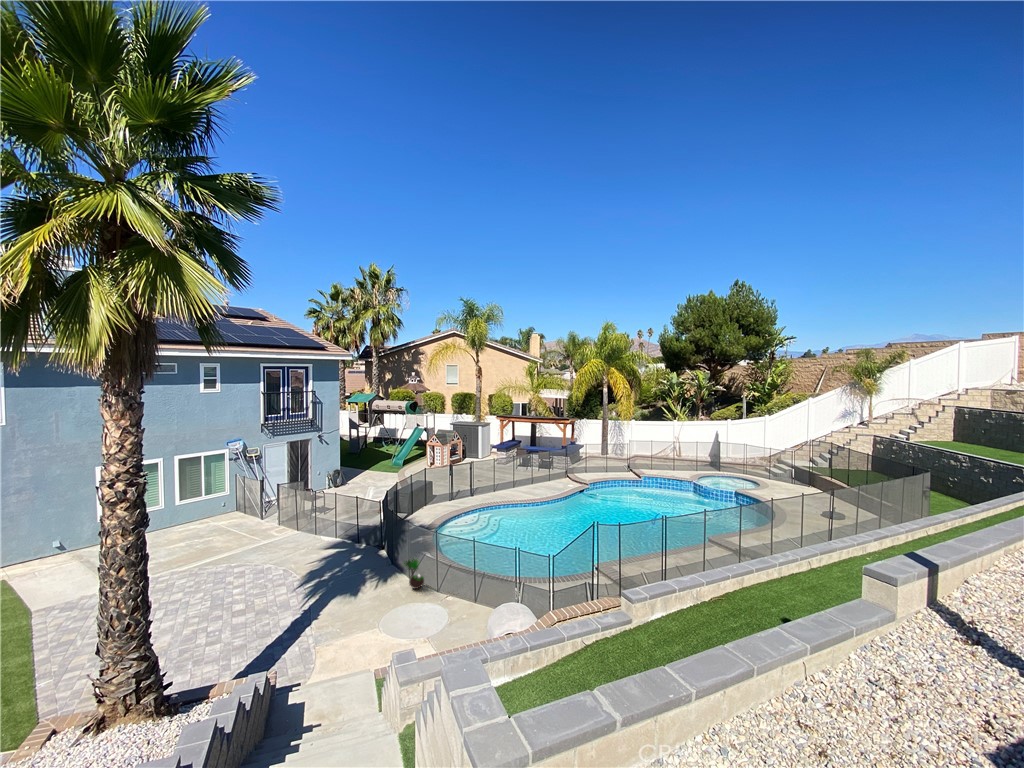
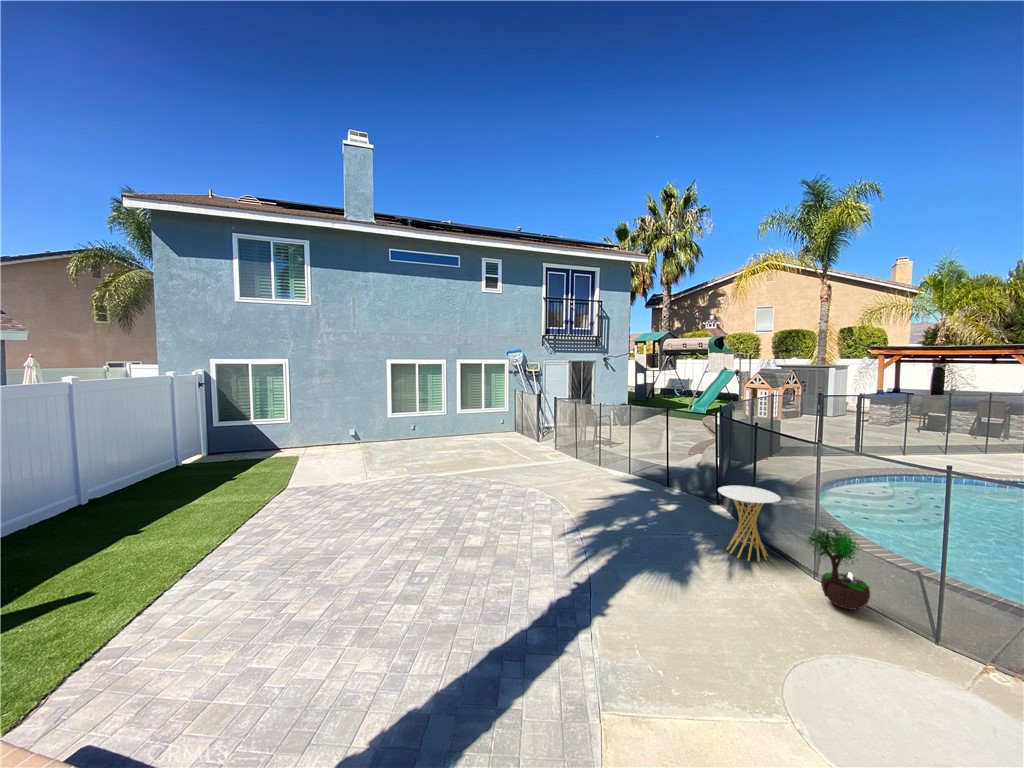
side table: none [376,542,402,579] -> present [718,486,781,562]

